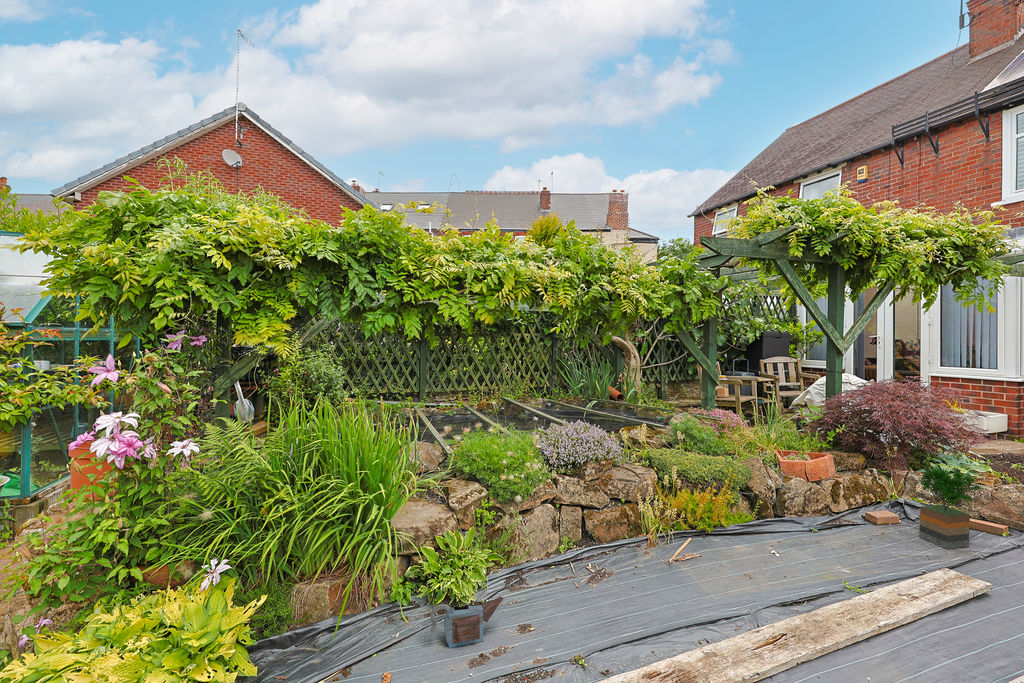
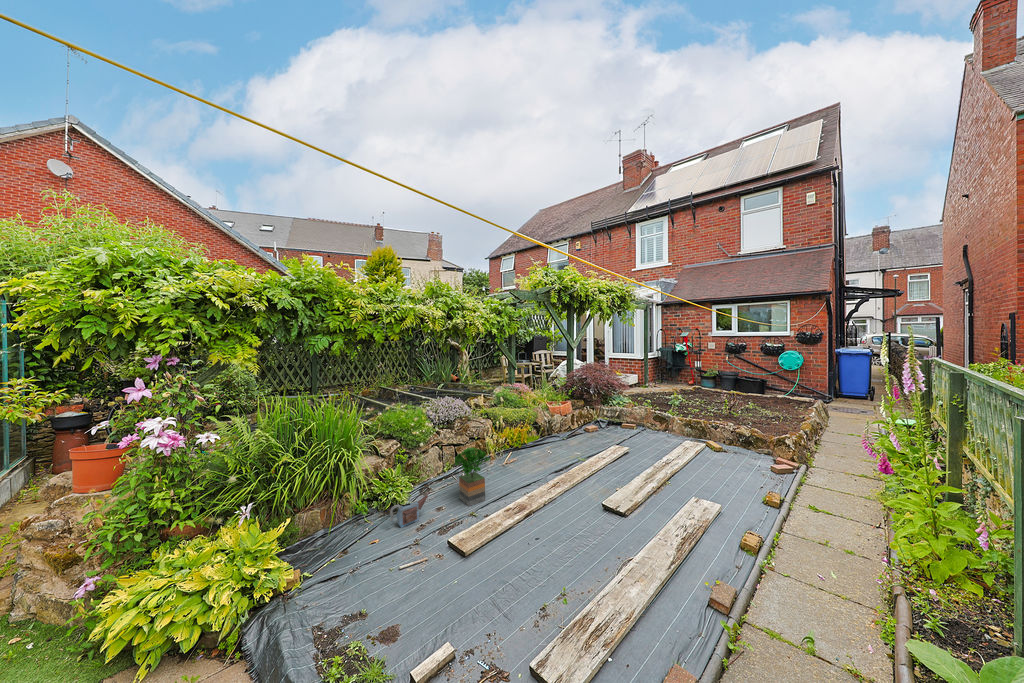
potted tree: present [920,468,982,549] -> present [455,447,491,506]

